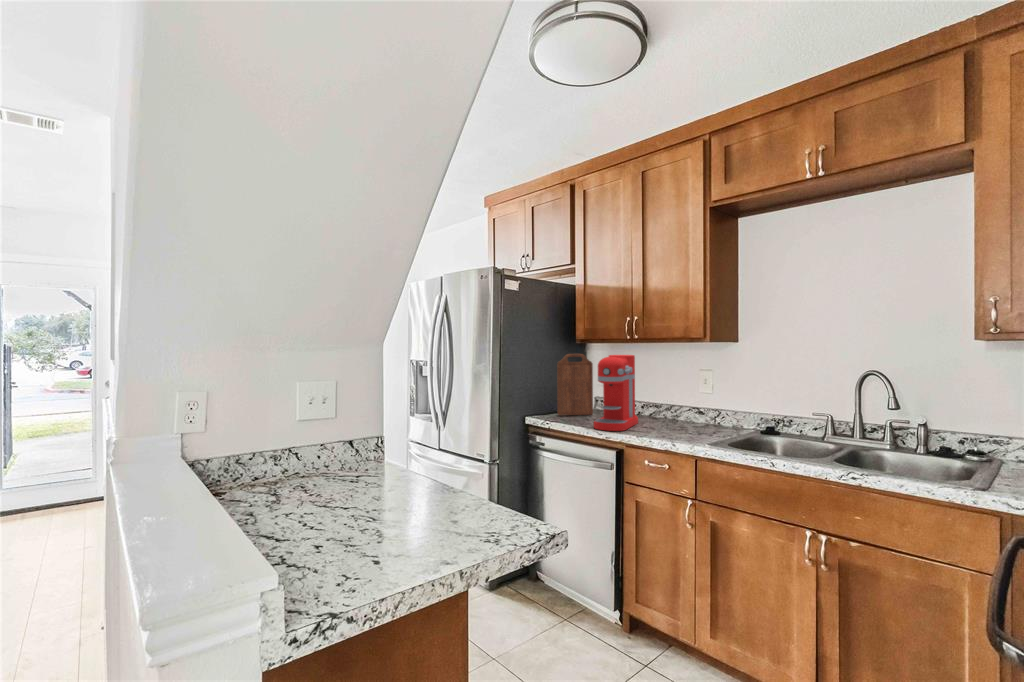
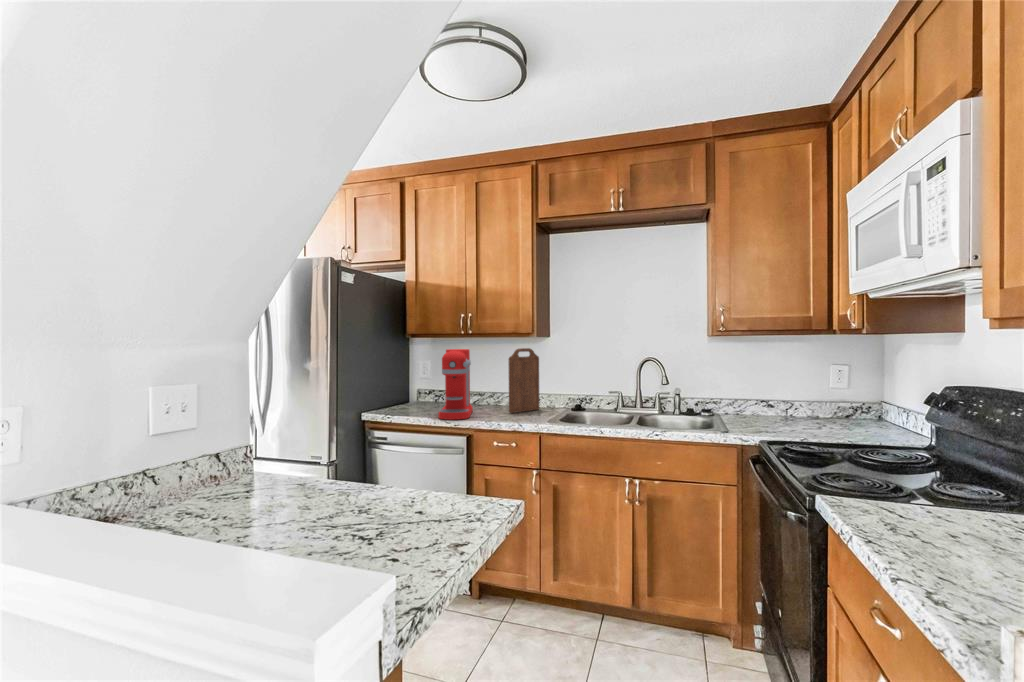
cutting board: present [557,354,593,415] -> present [509,348,539,413]

